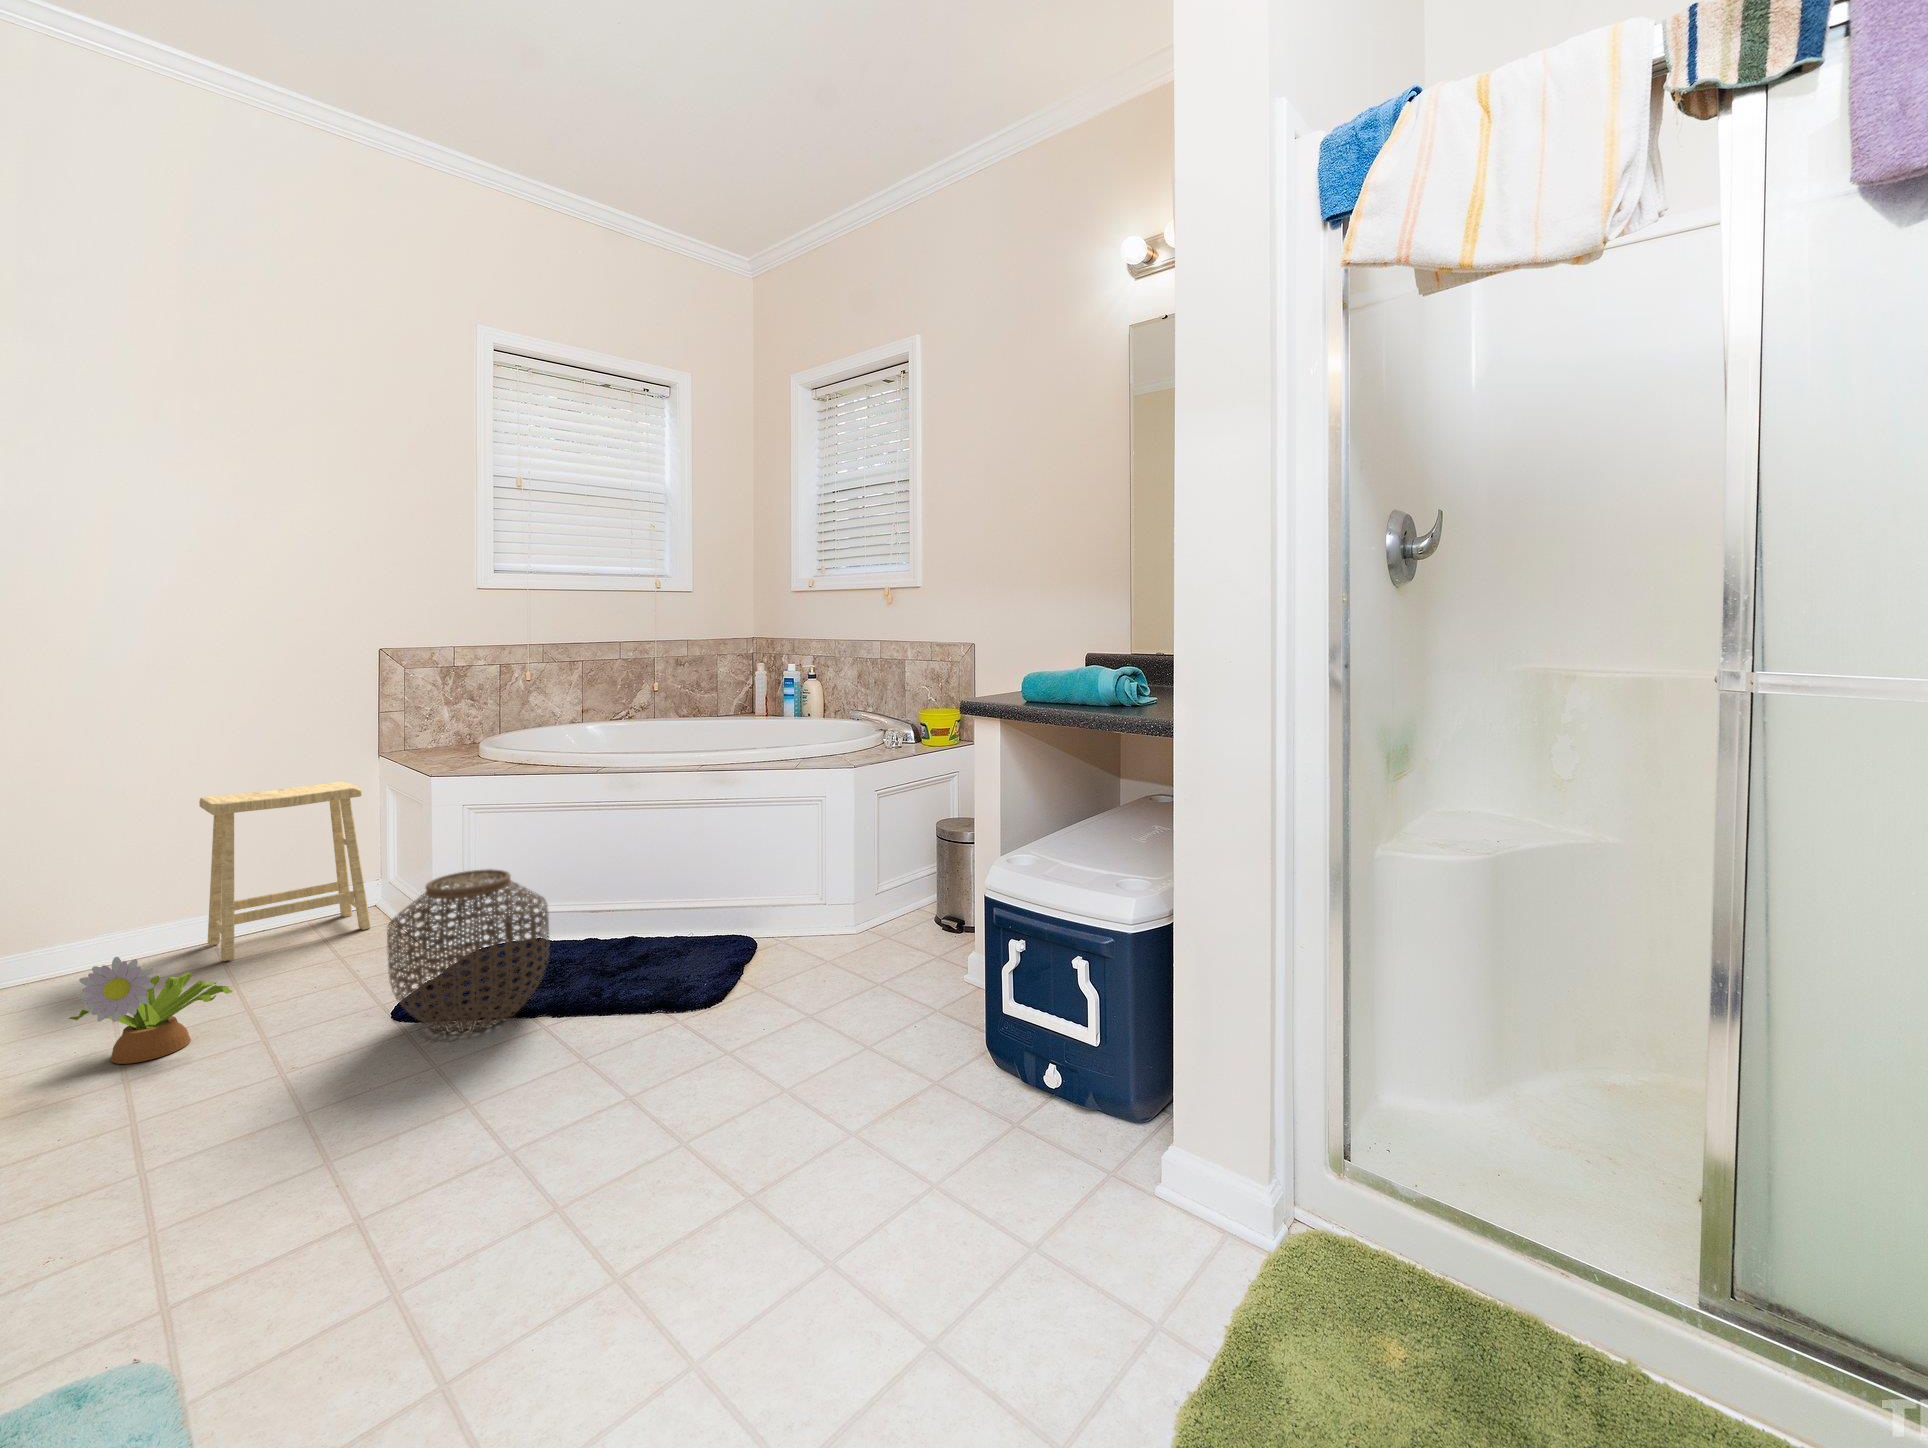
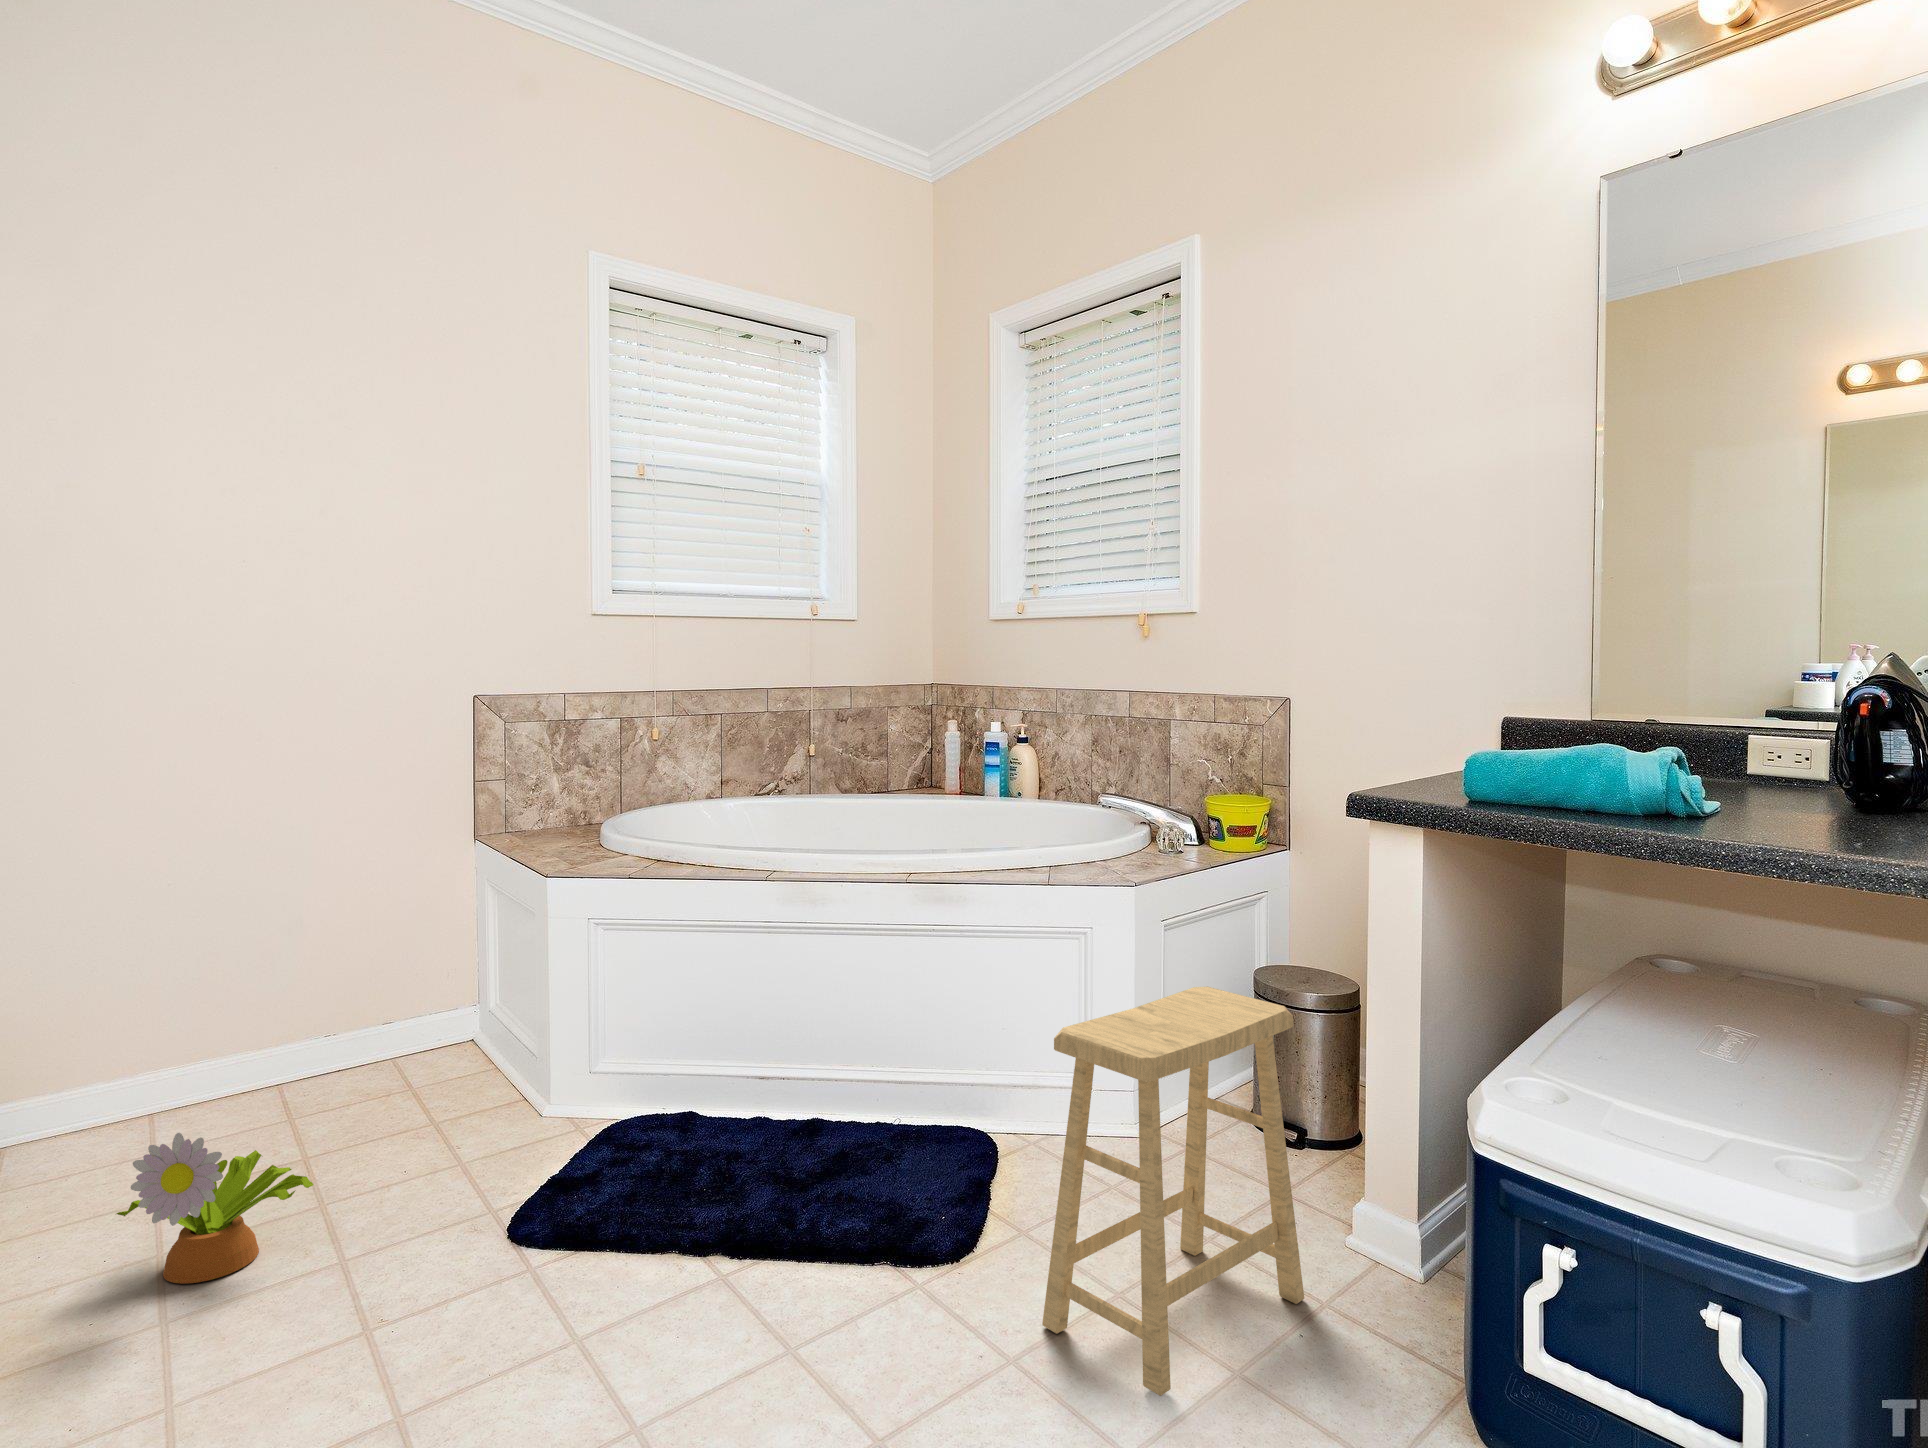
footstool: present [199,781,371,961] -> present [1042,986,1304,1396]
woven basket: present [387,869,549,1032] -> none [517,1024,725,1267]

